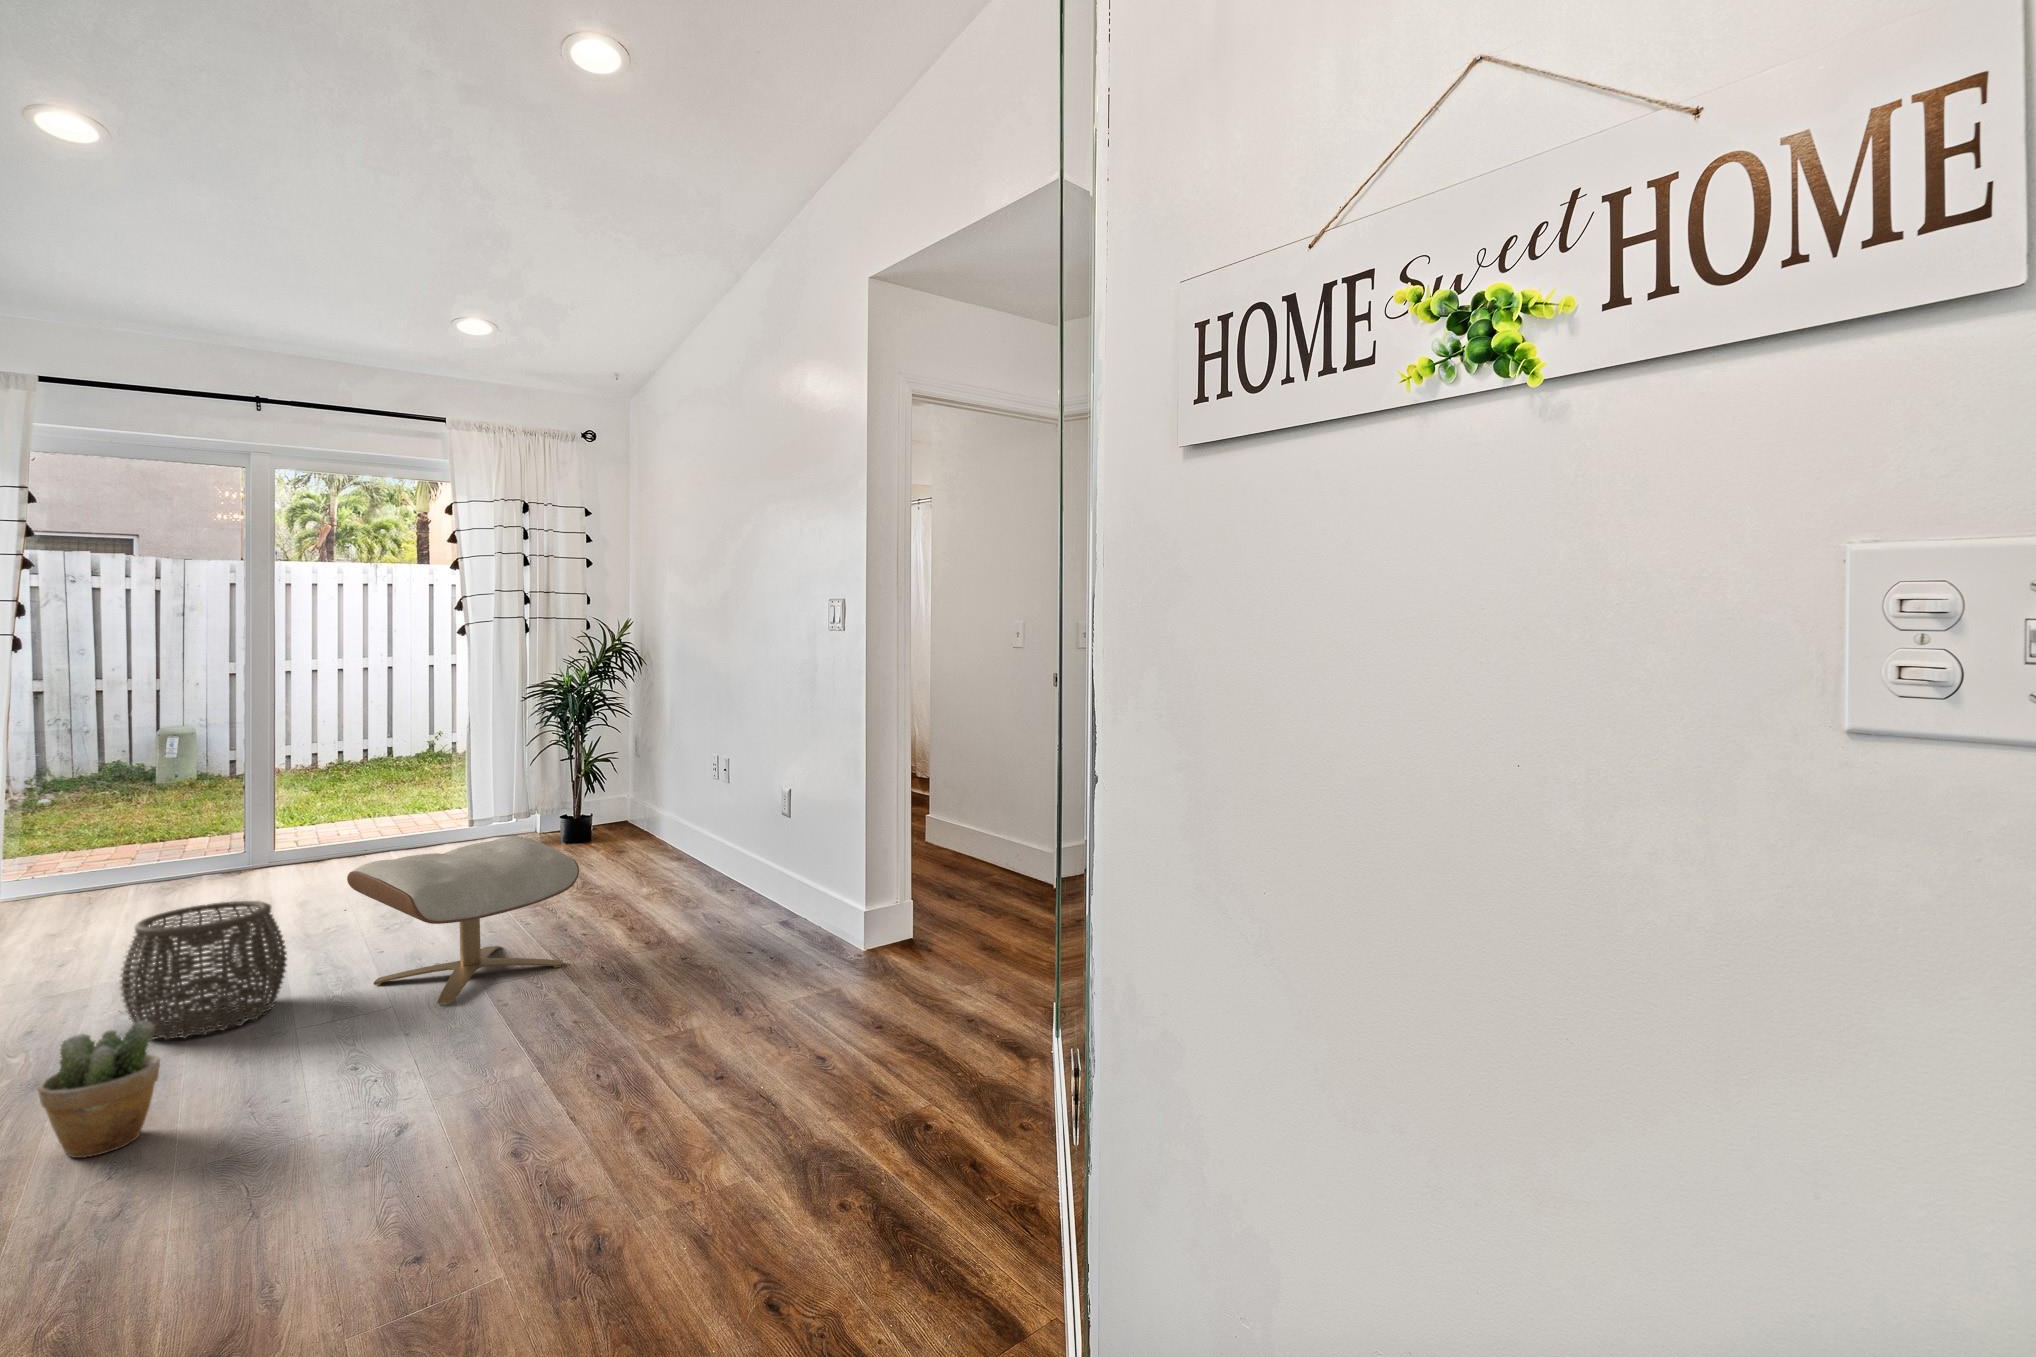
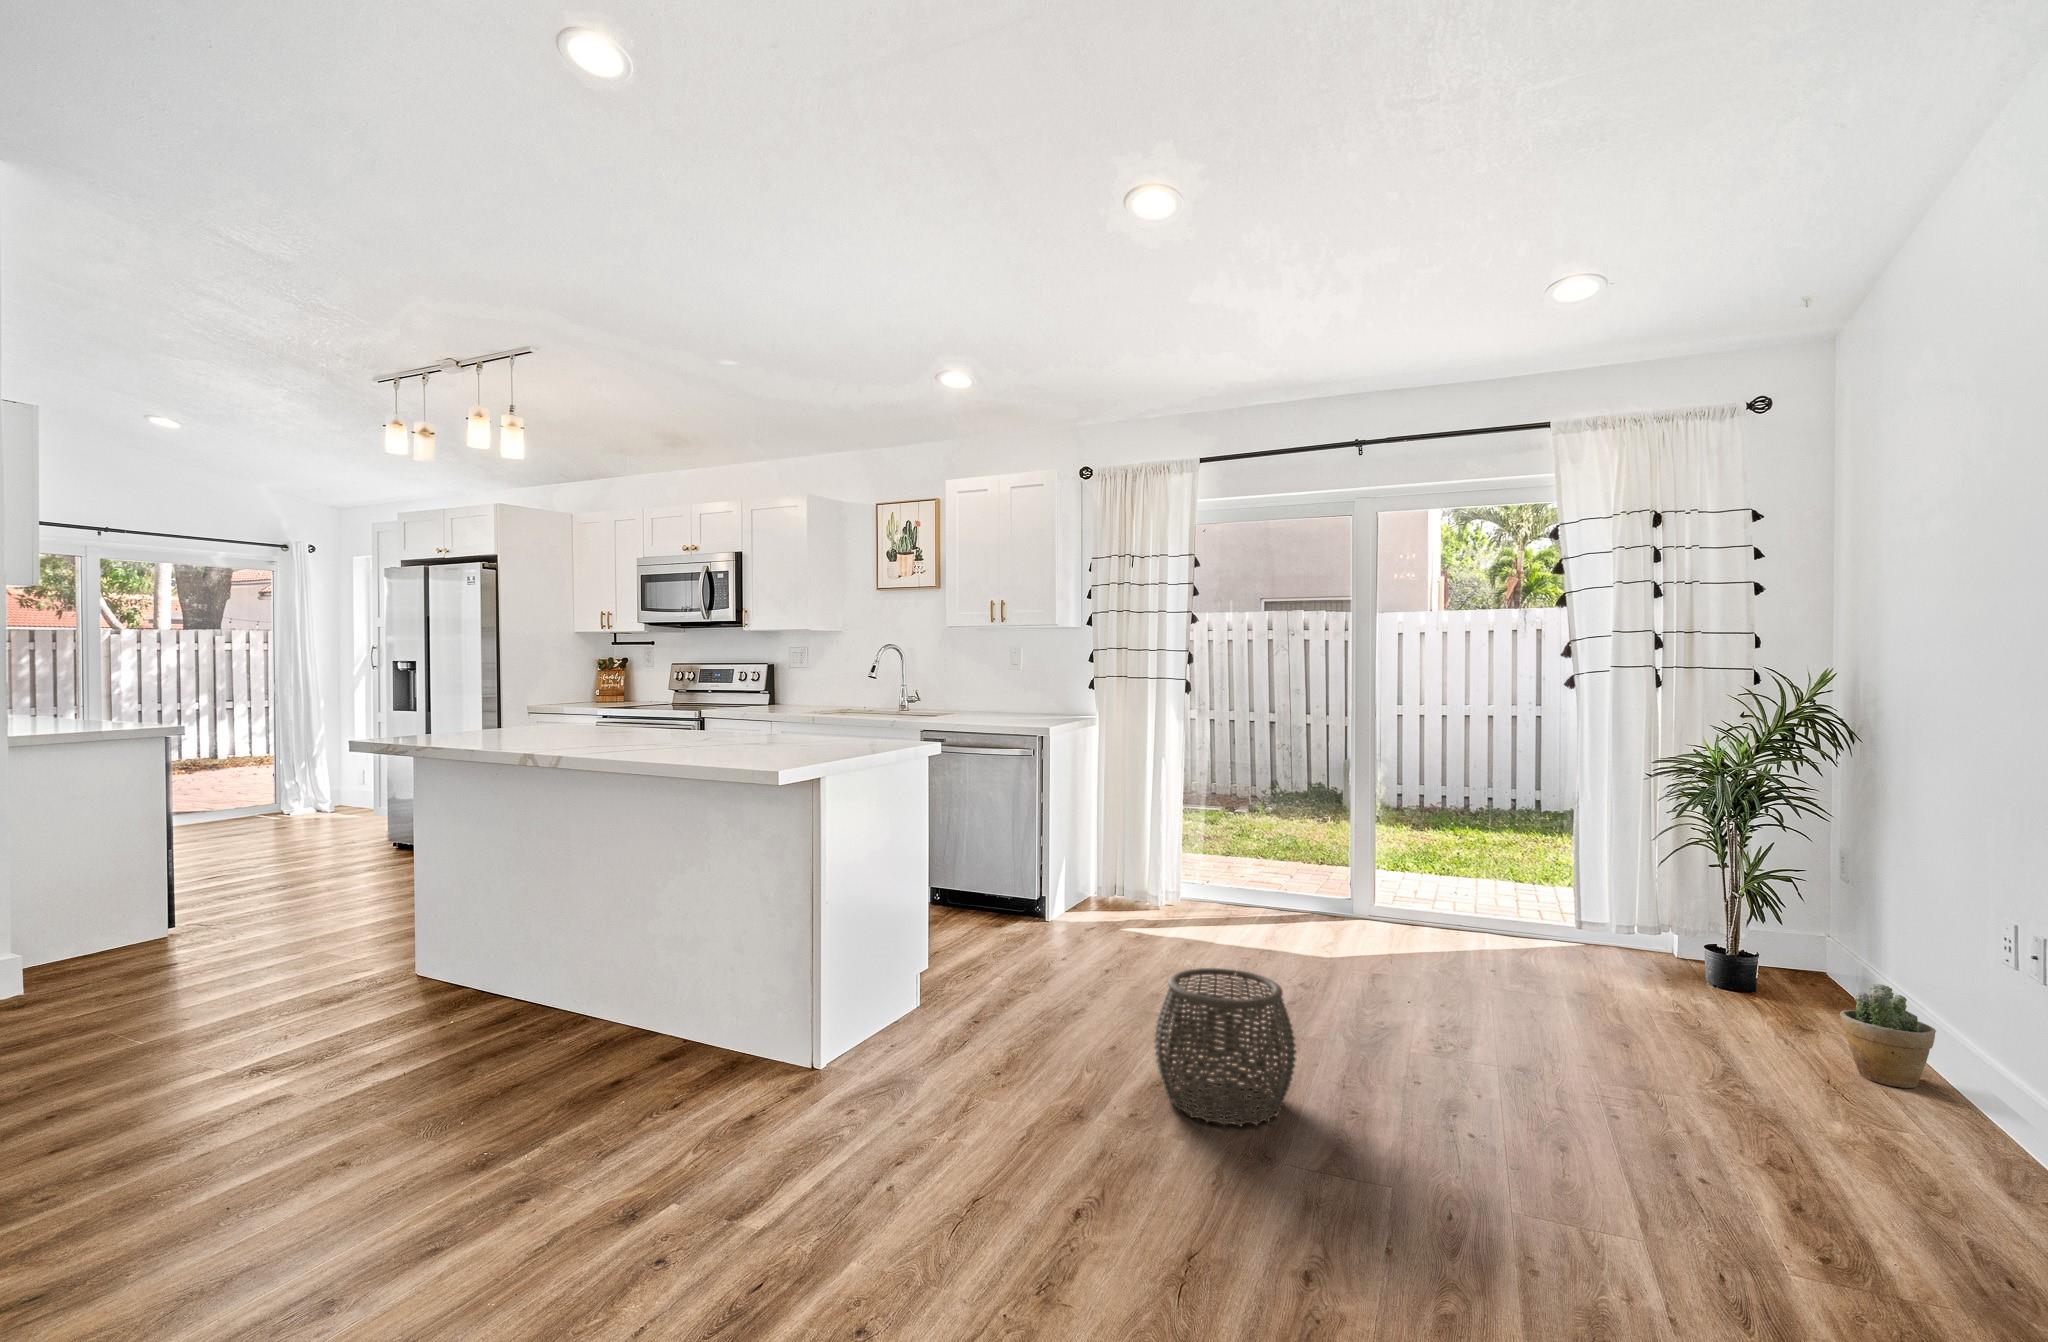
ottoman: present [347,836,579,1004] -> none [1357,972,1682,1233]
potted plant: present [38,1021,160,1158] -> present [1840,984,1936,1088]

